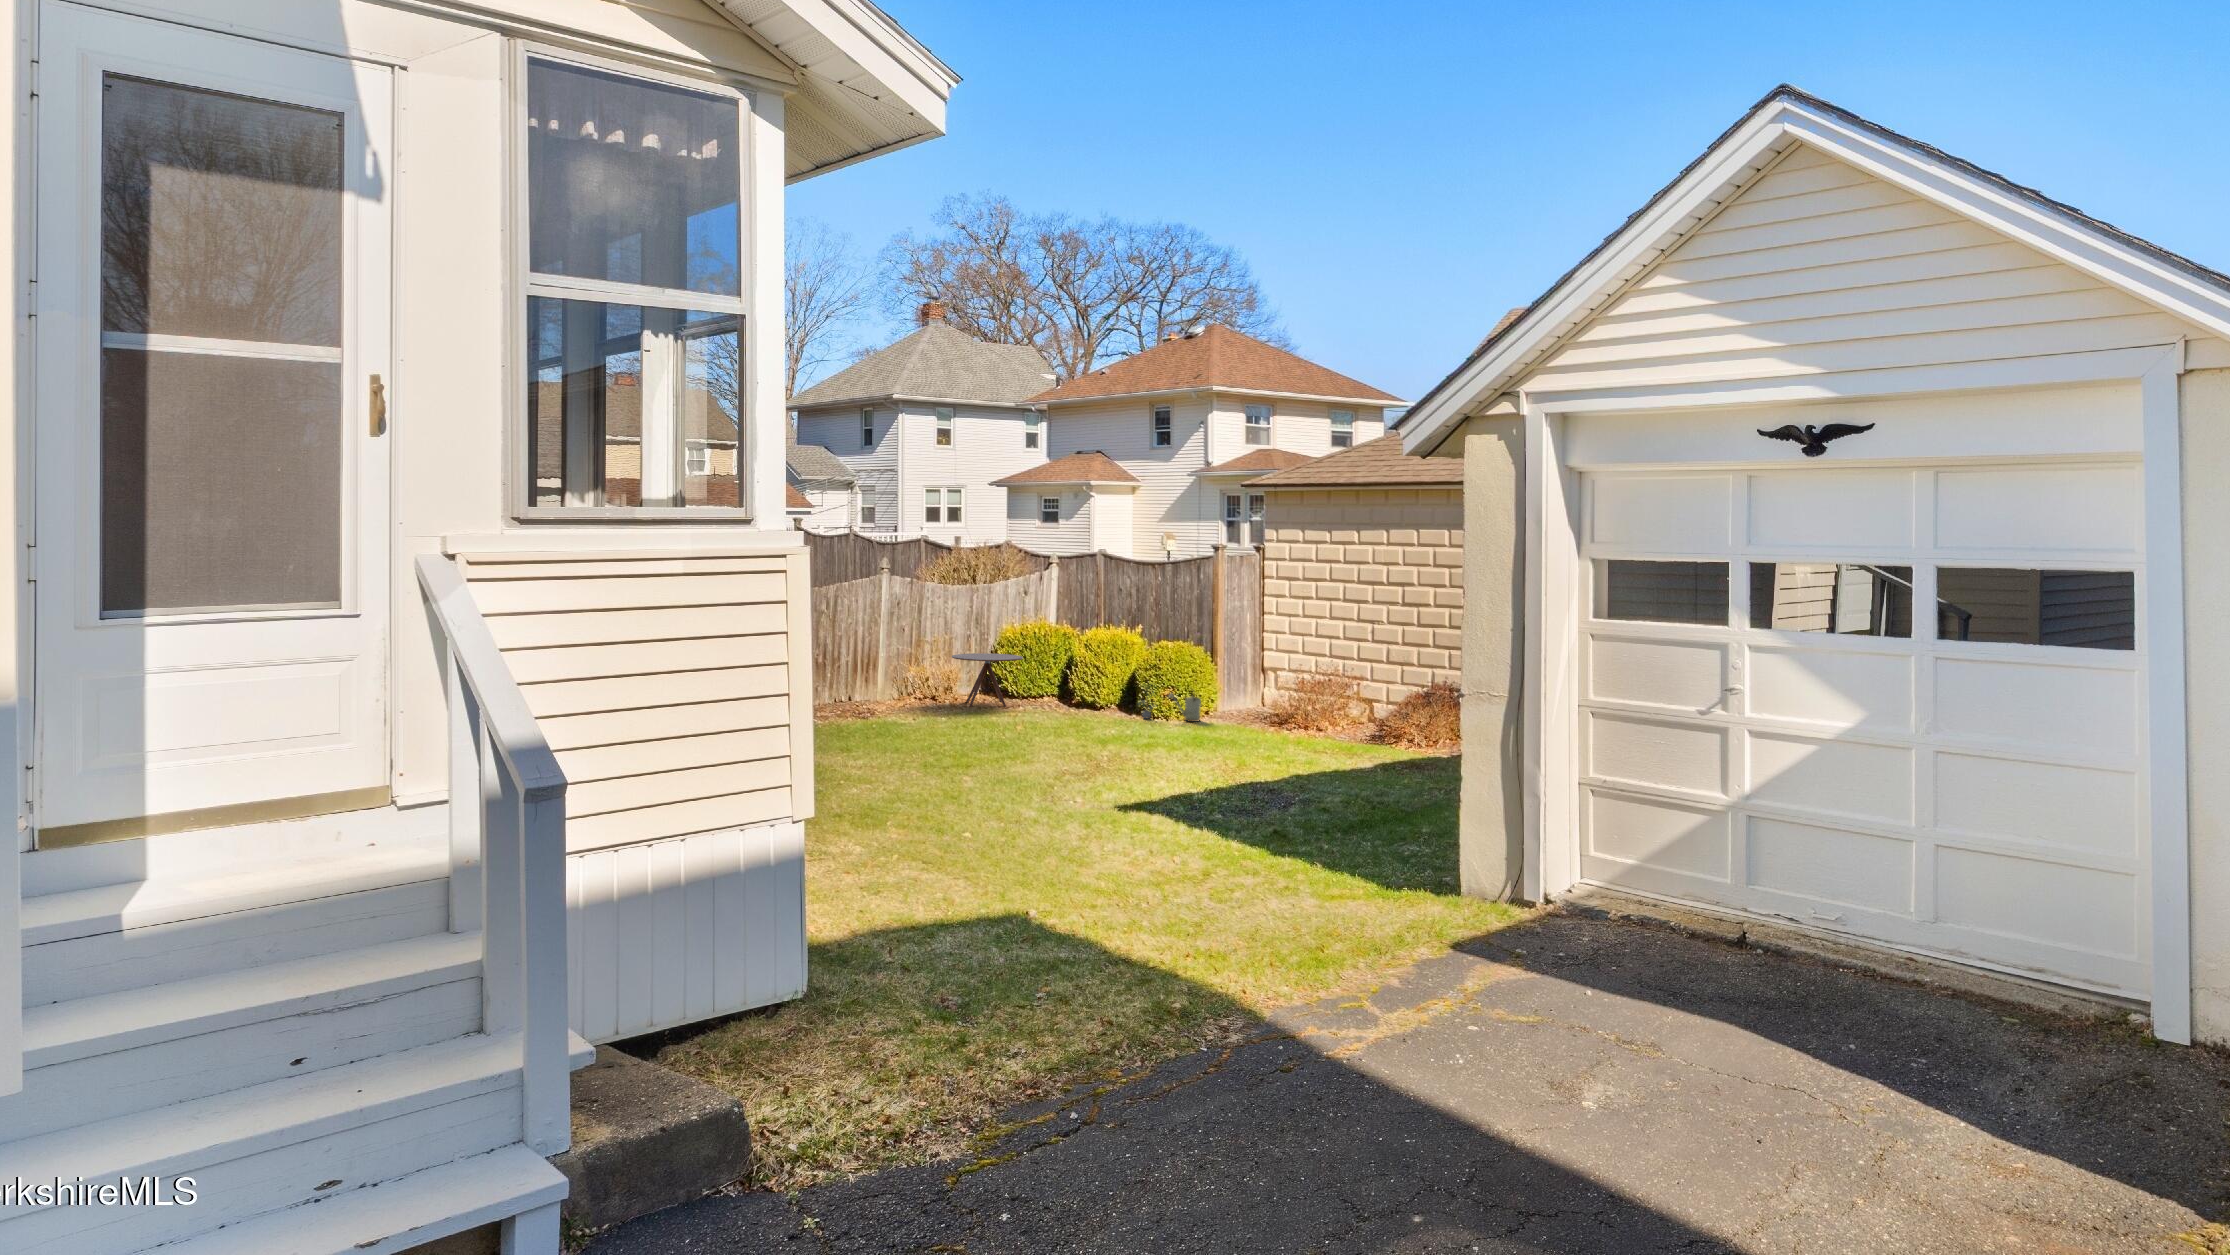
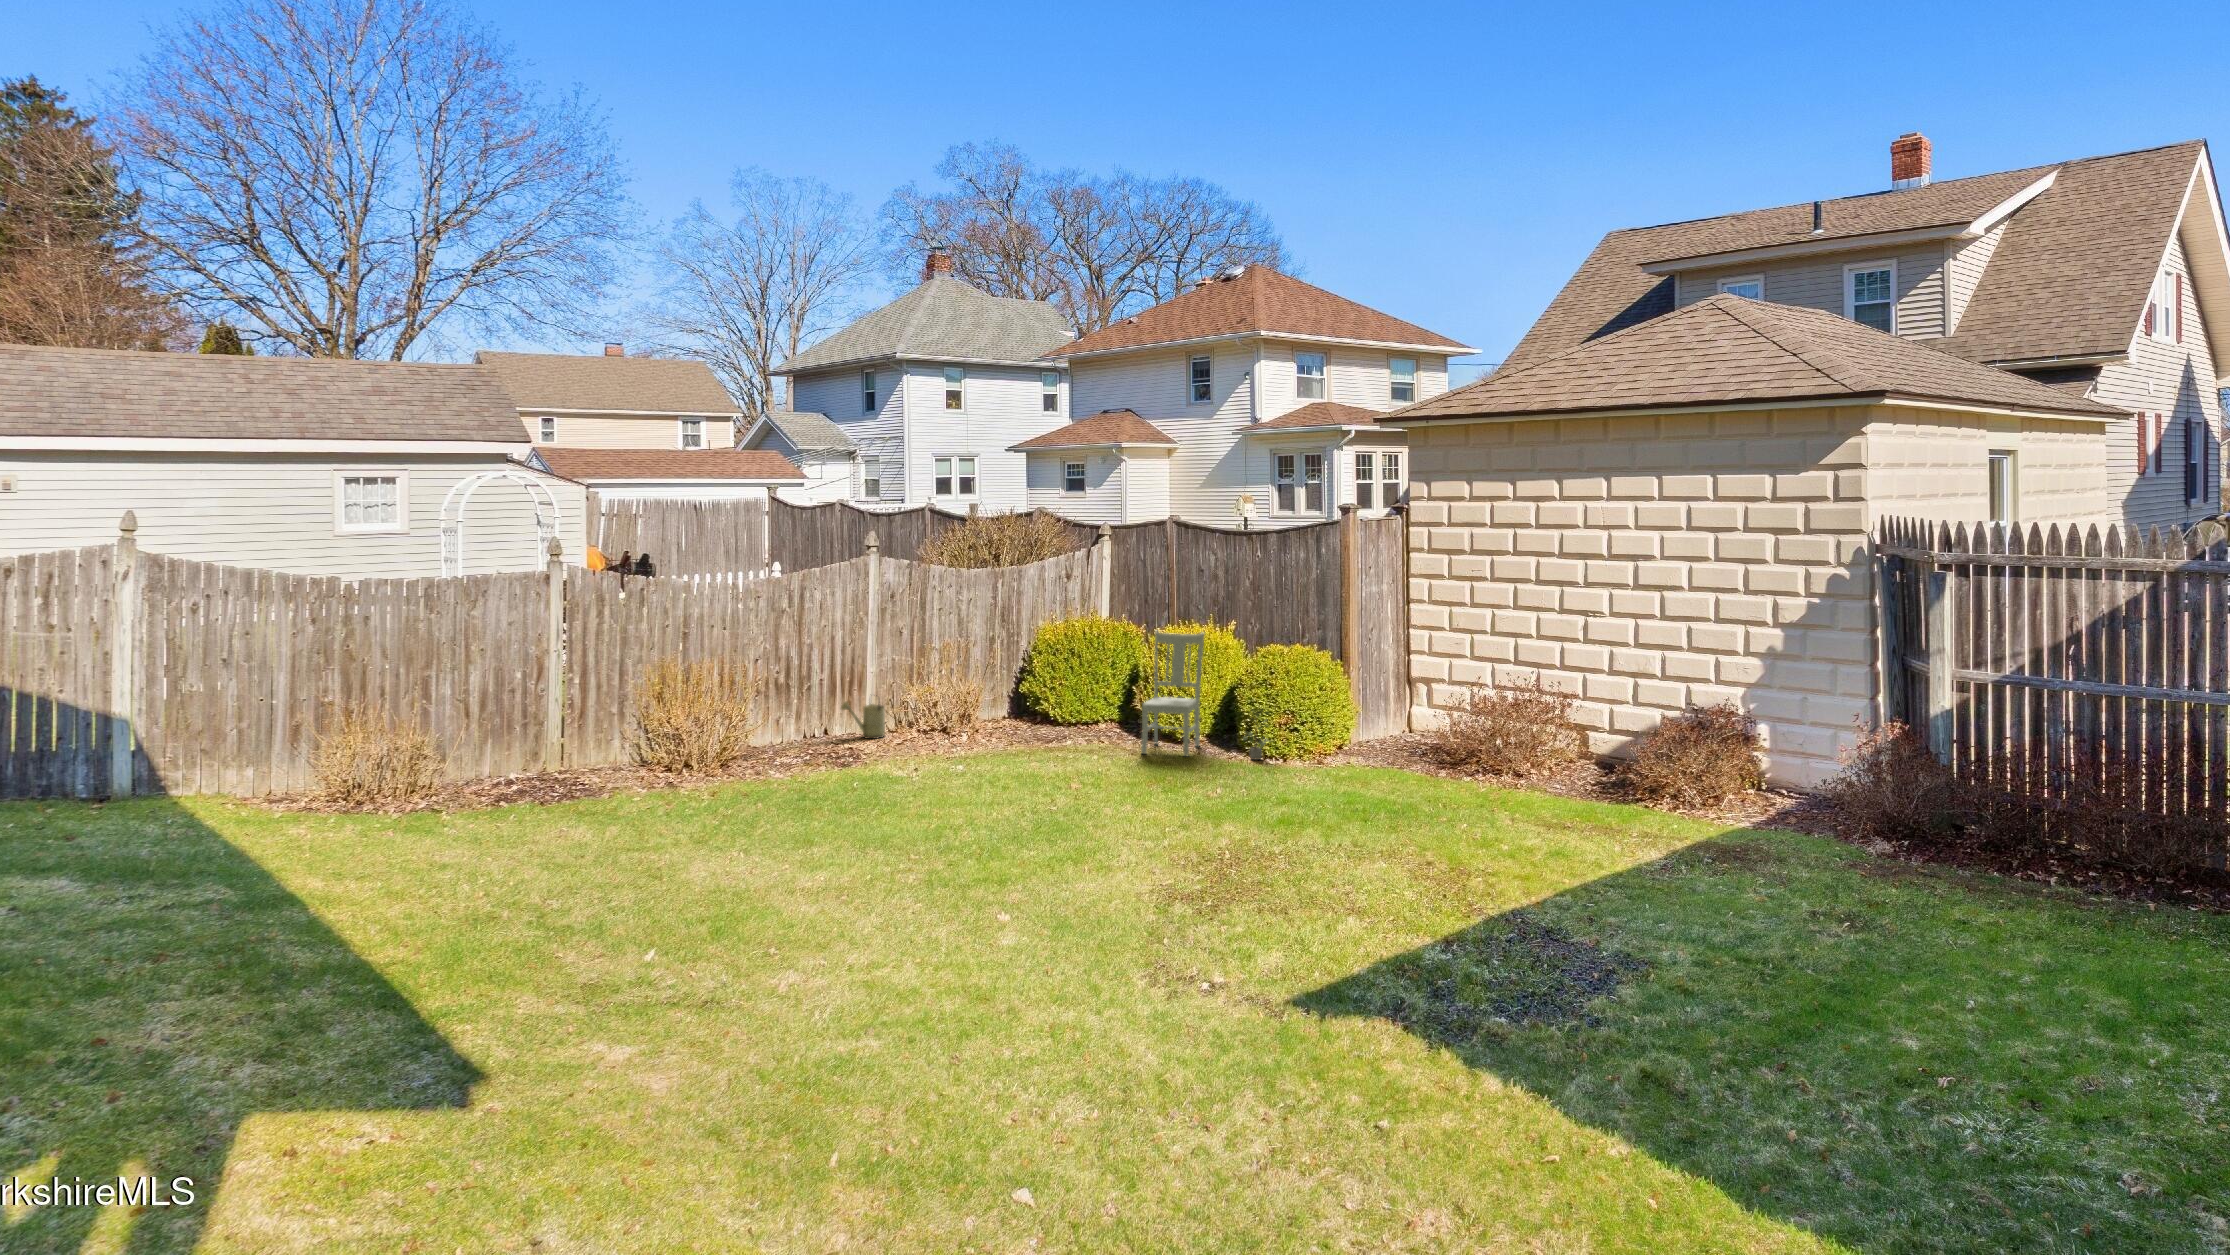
chair: none [1069,630,1116,716] -> present [1141,631,1204,756]
round table: present [952,653,1023,706] -> none [970,663,1071,742]
watering can: present [1168,693,1201,722] -> present [841,702,887,739]

